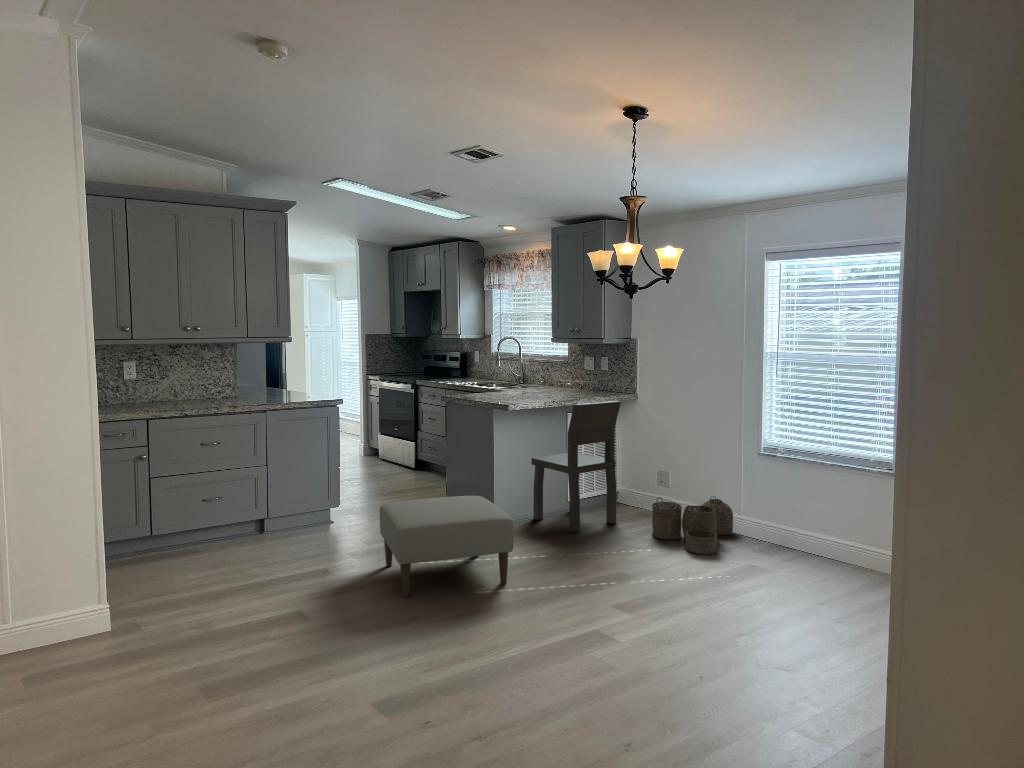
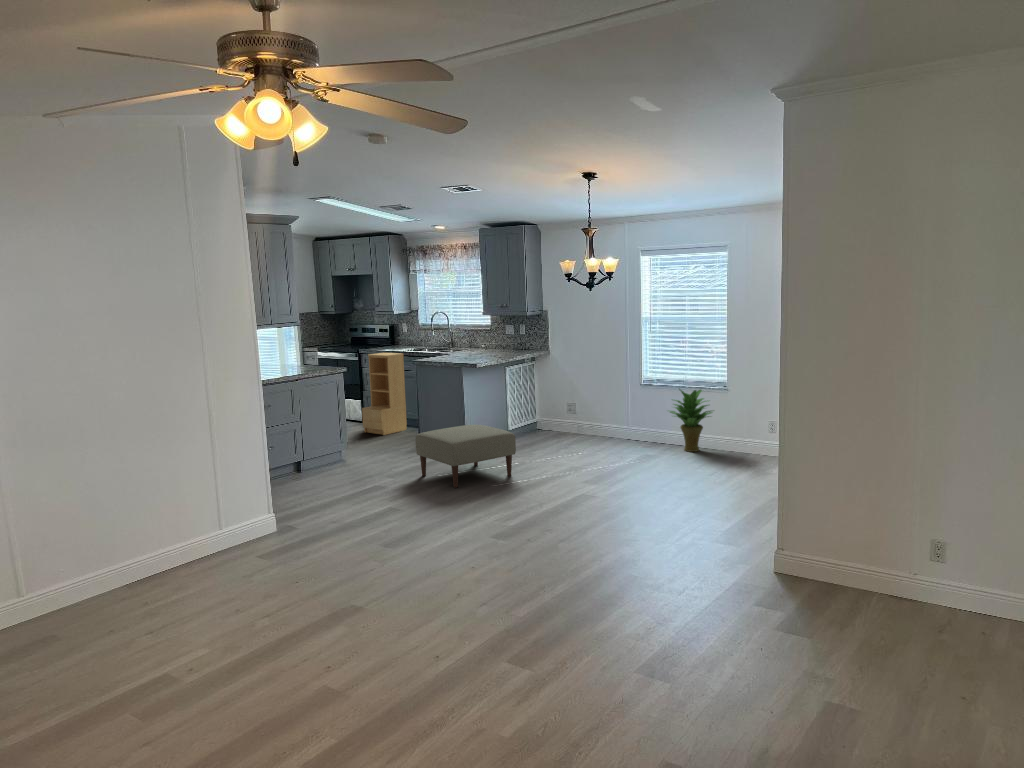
bookshelf: none [399,385,453,490] -> present [362,353,407,435]
dining chair: present [532,401,621,532] -> none [488,356,551,448]
potted plant: none [786,466,871,574] -> present [670,390,712,452]
woven basket: present [652,496,733,554] -> none [578,416,627,450]

